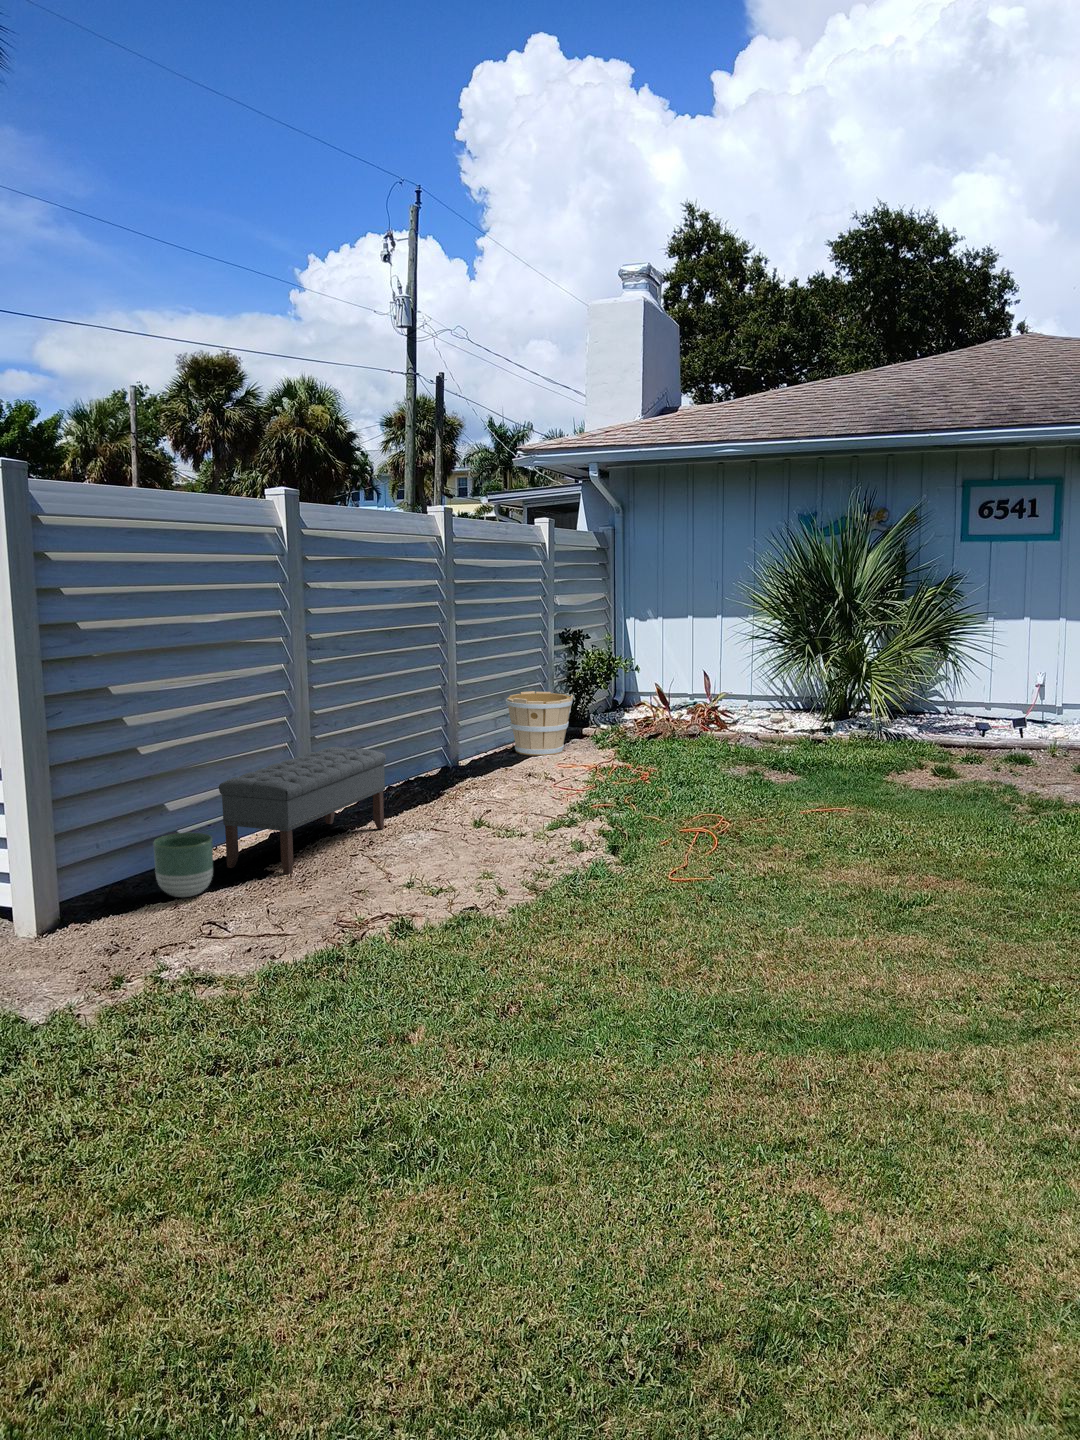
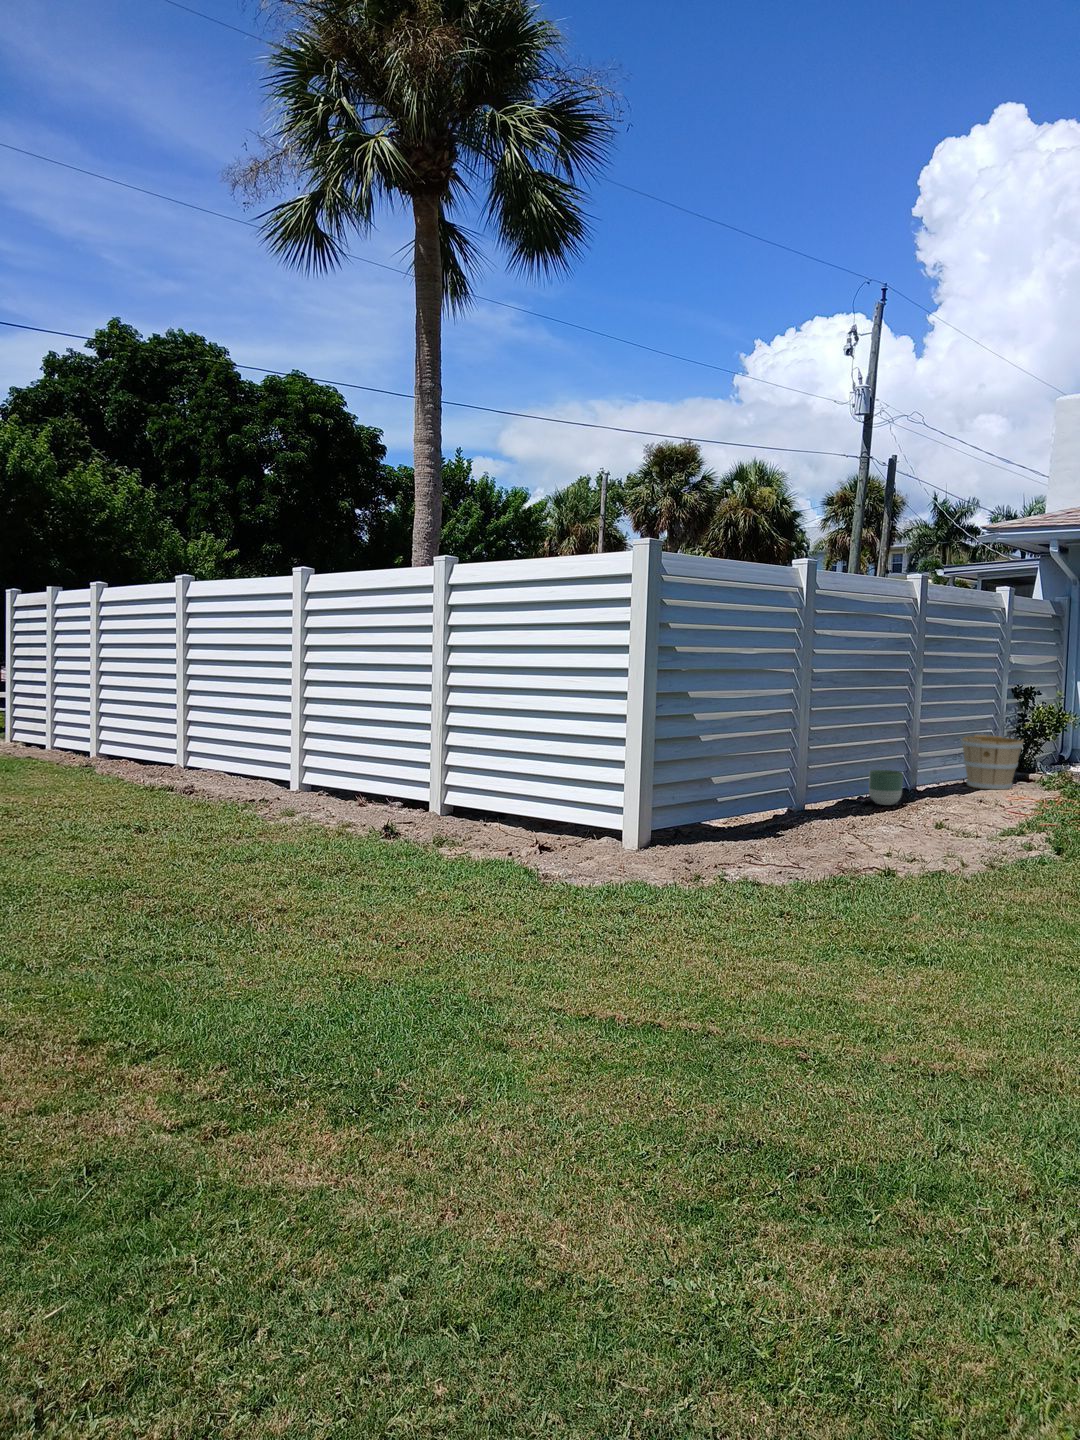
bench: present [219,747,386,874] -> none [747,755,868,840]
planter: present [153,833,213,897] -> present [869,770,903,805]

